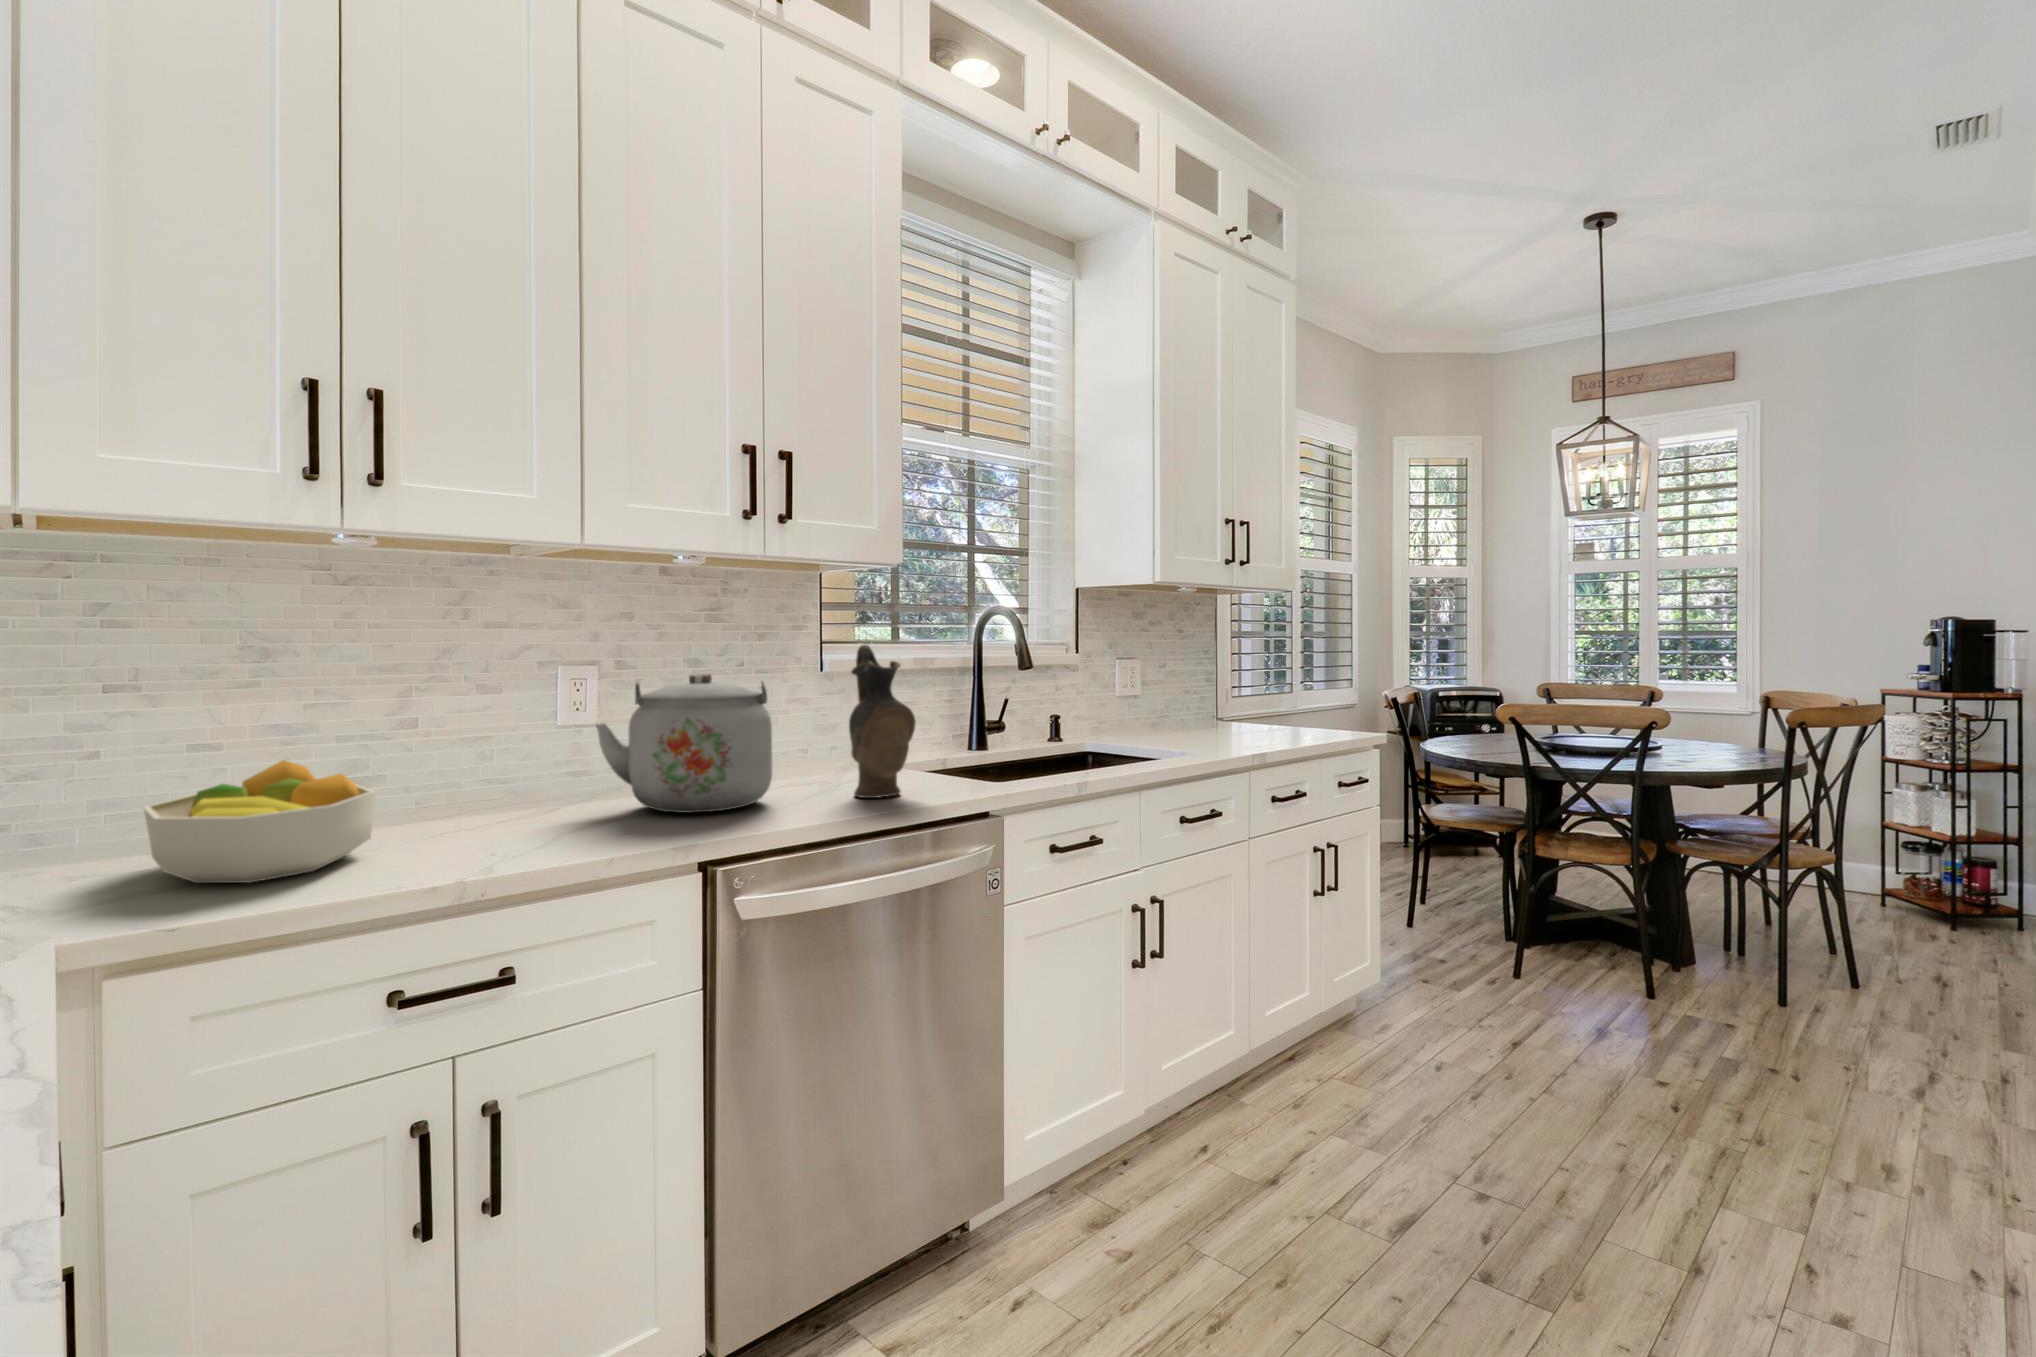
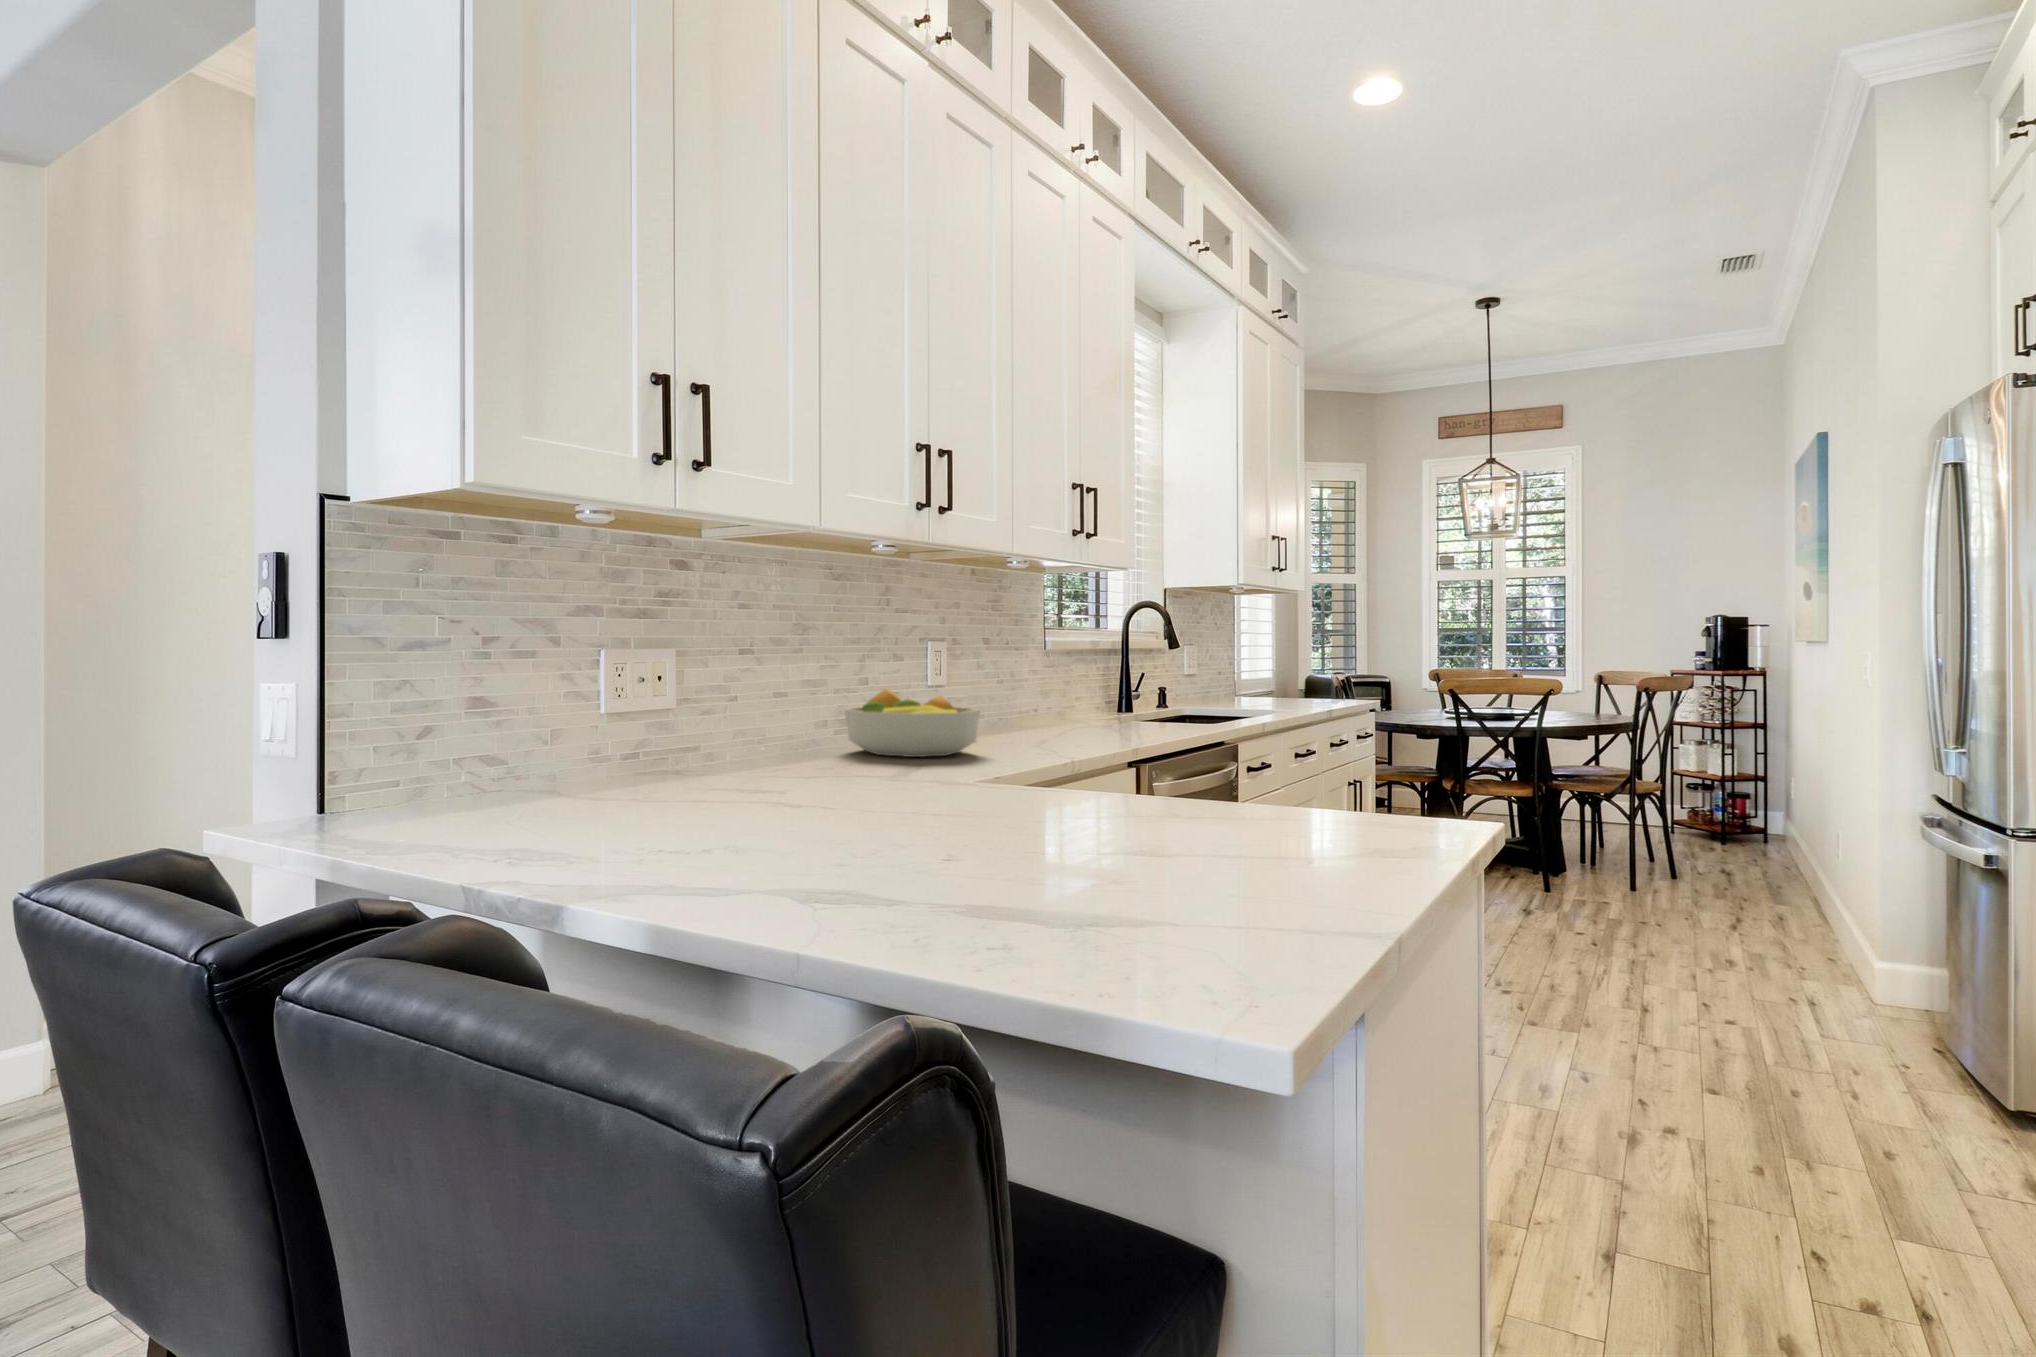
ceramic pitcher: present [849,645,916,798] -> none [1129,620,1182,725]
kettle: present [595,673,772,813] -> none [999,638,1108,731]

